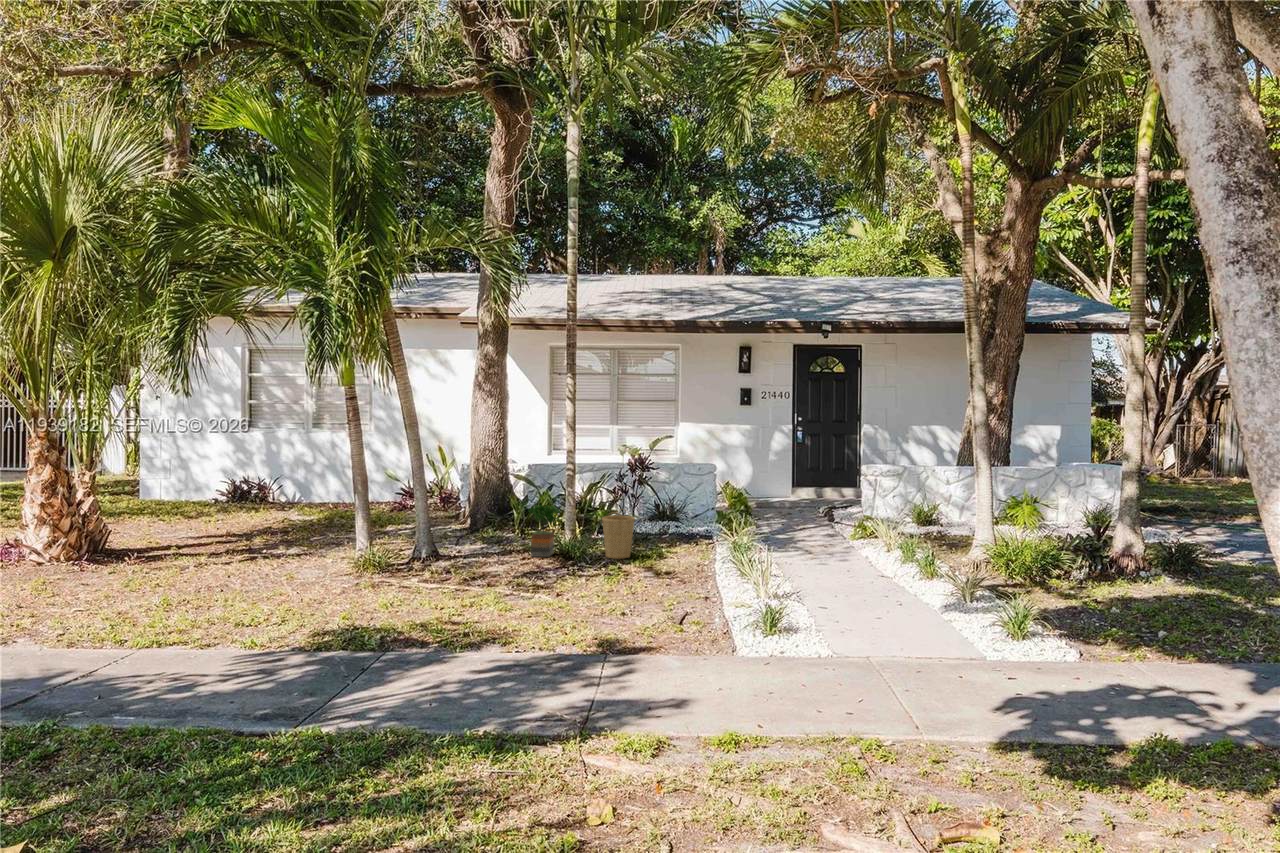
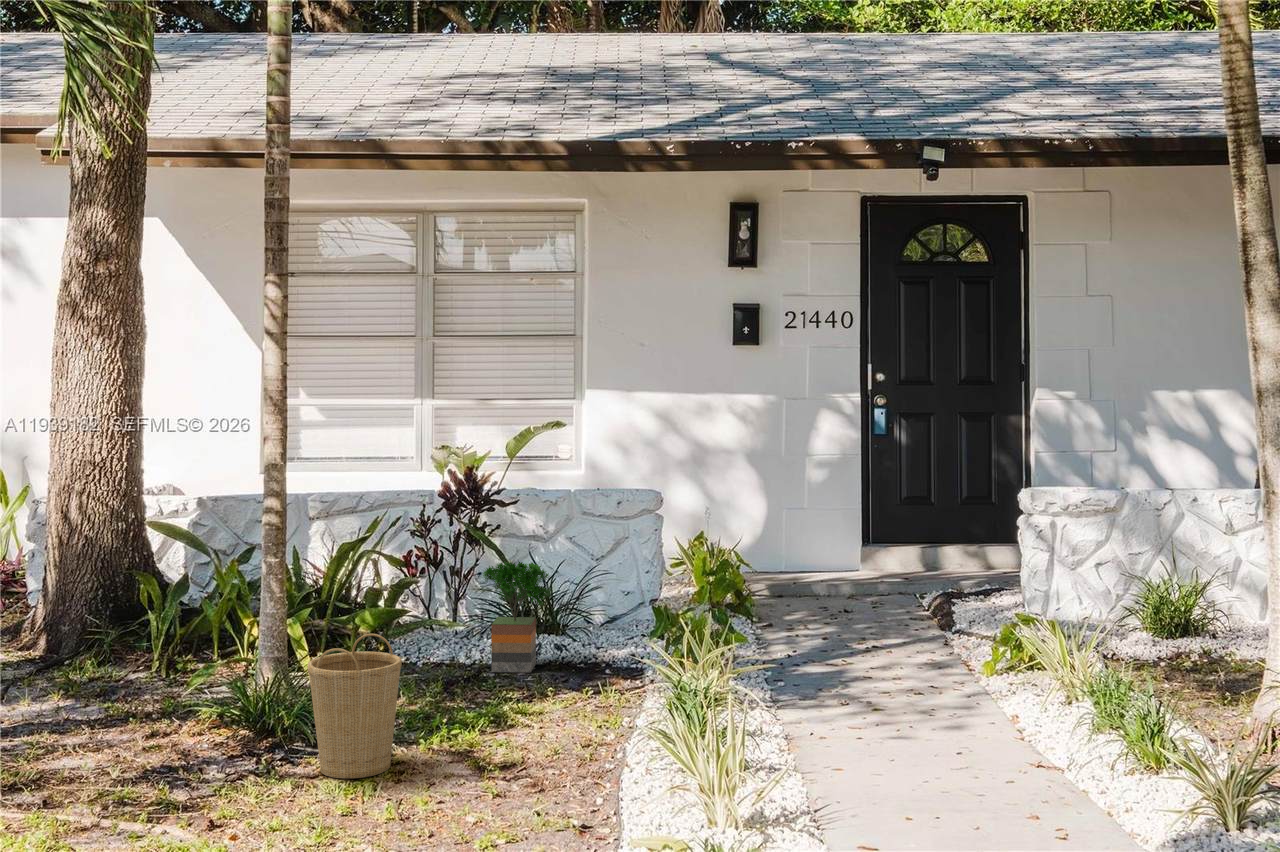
potted tree: present [529,505,560,557] -> present [483,561,551,672]

